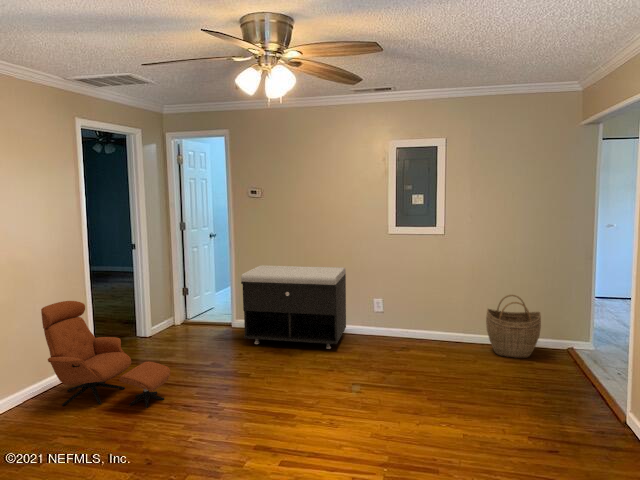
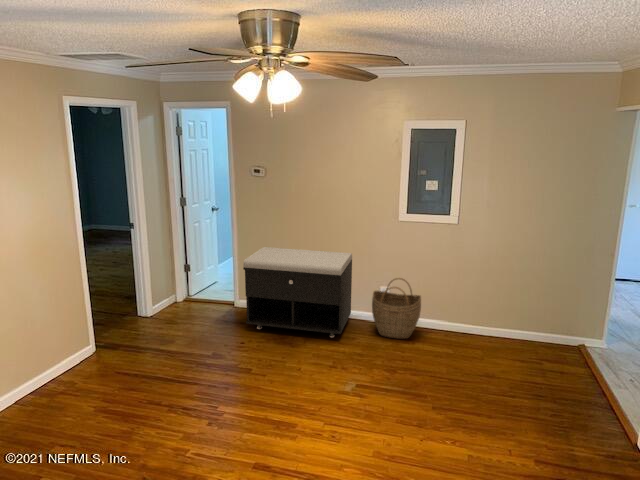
woven basket: present [486,295,541,358] -> present [372,278,421,339]
armchair: present [41,301,171,408] -> none [38,291,171,404]

